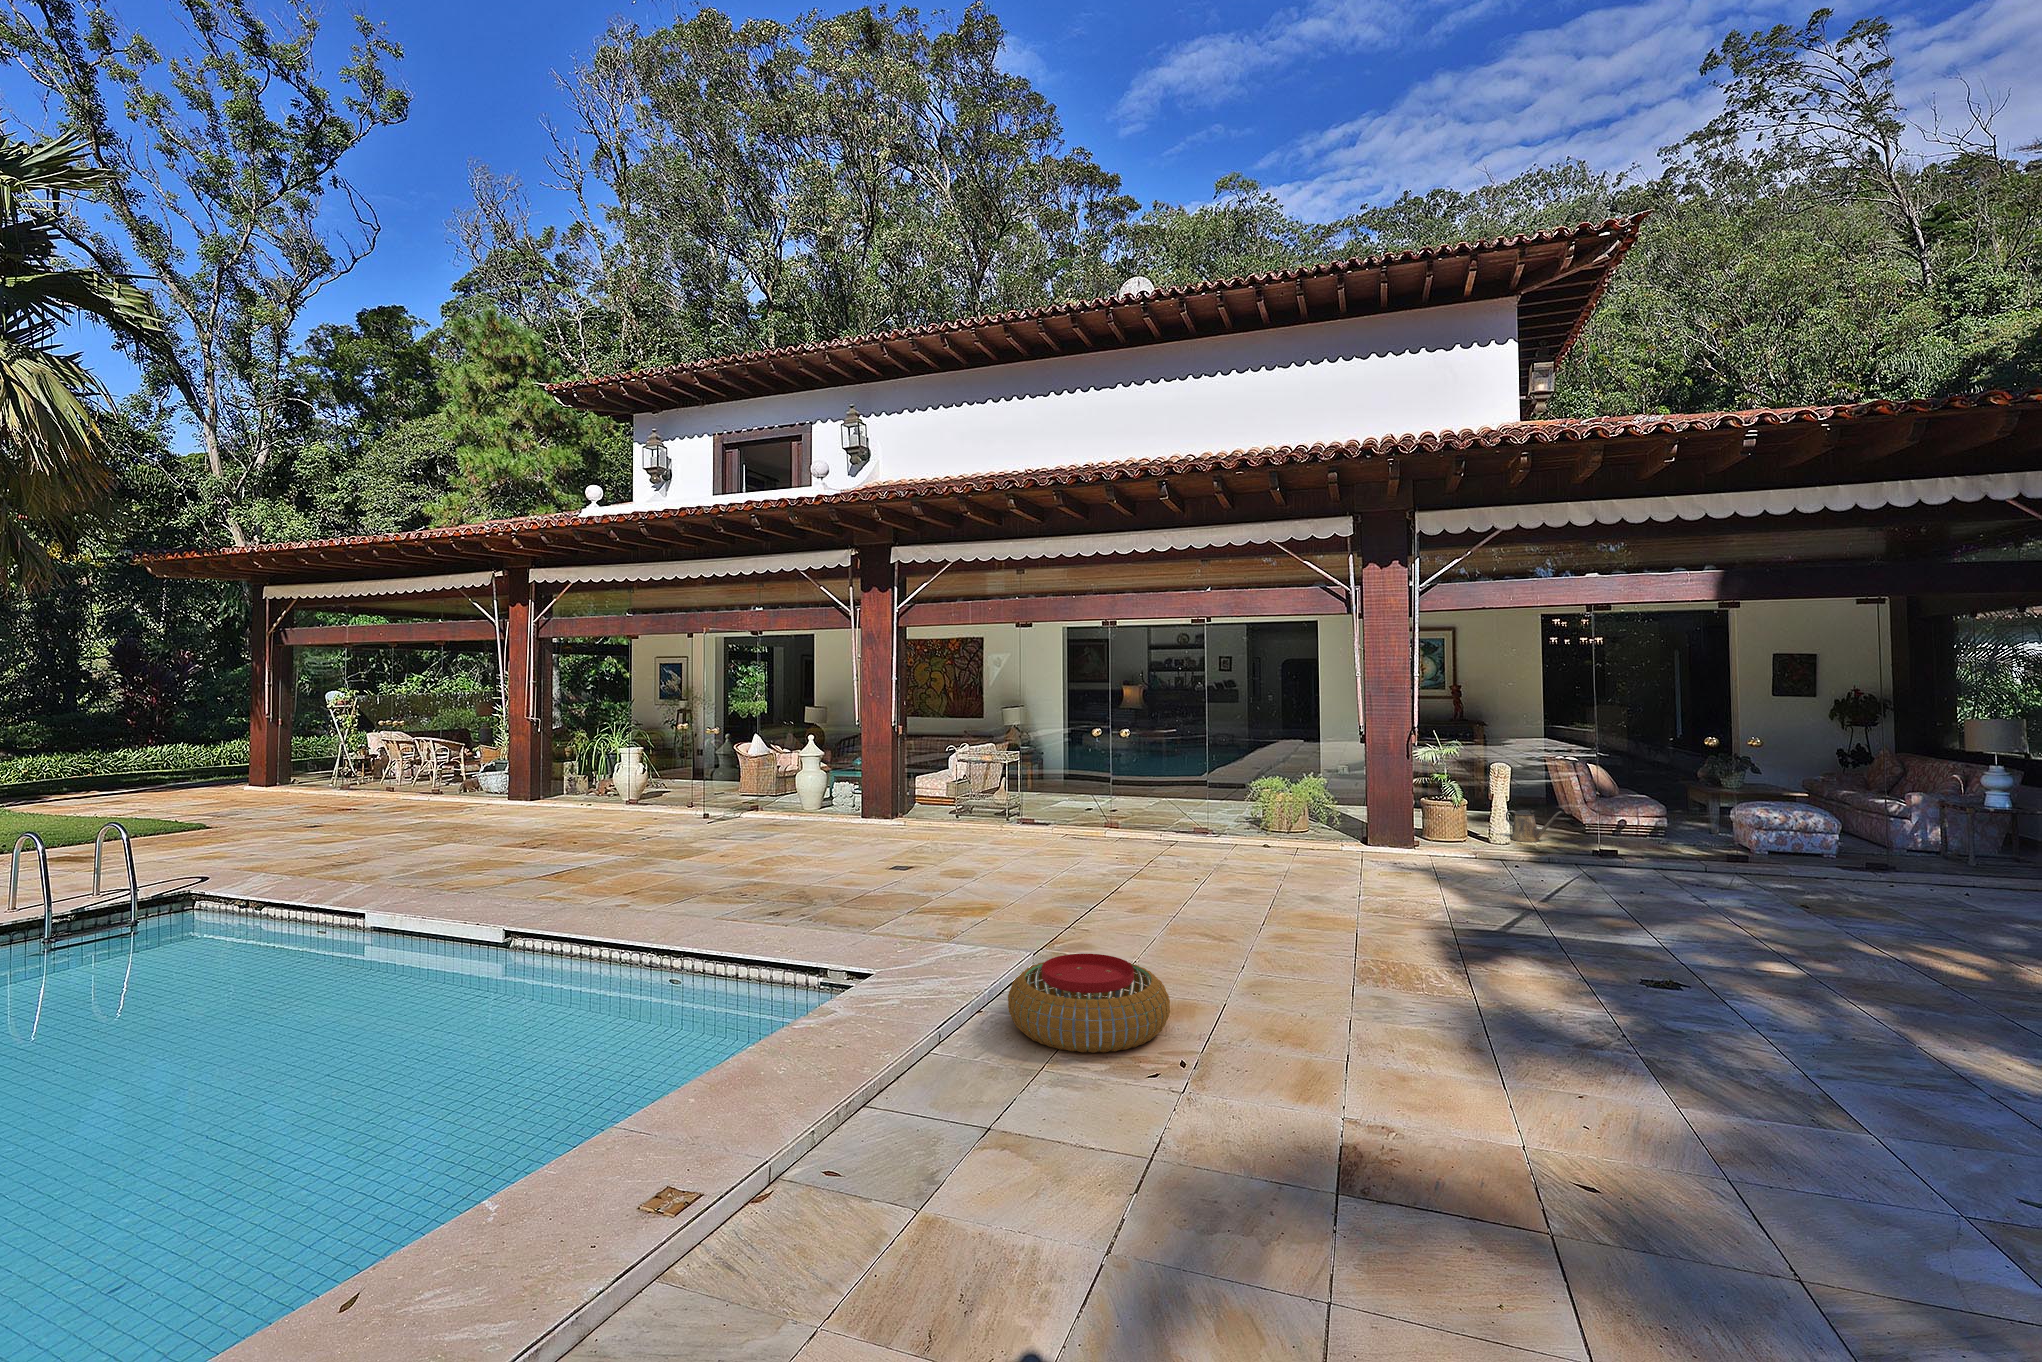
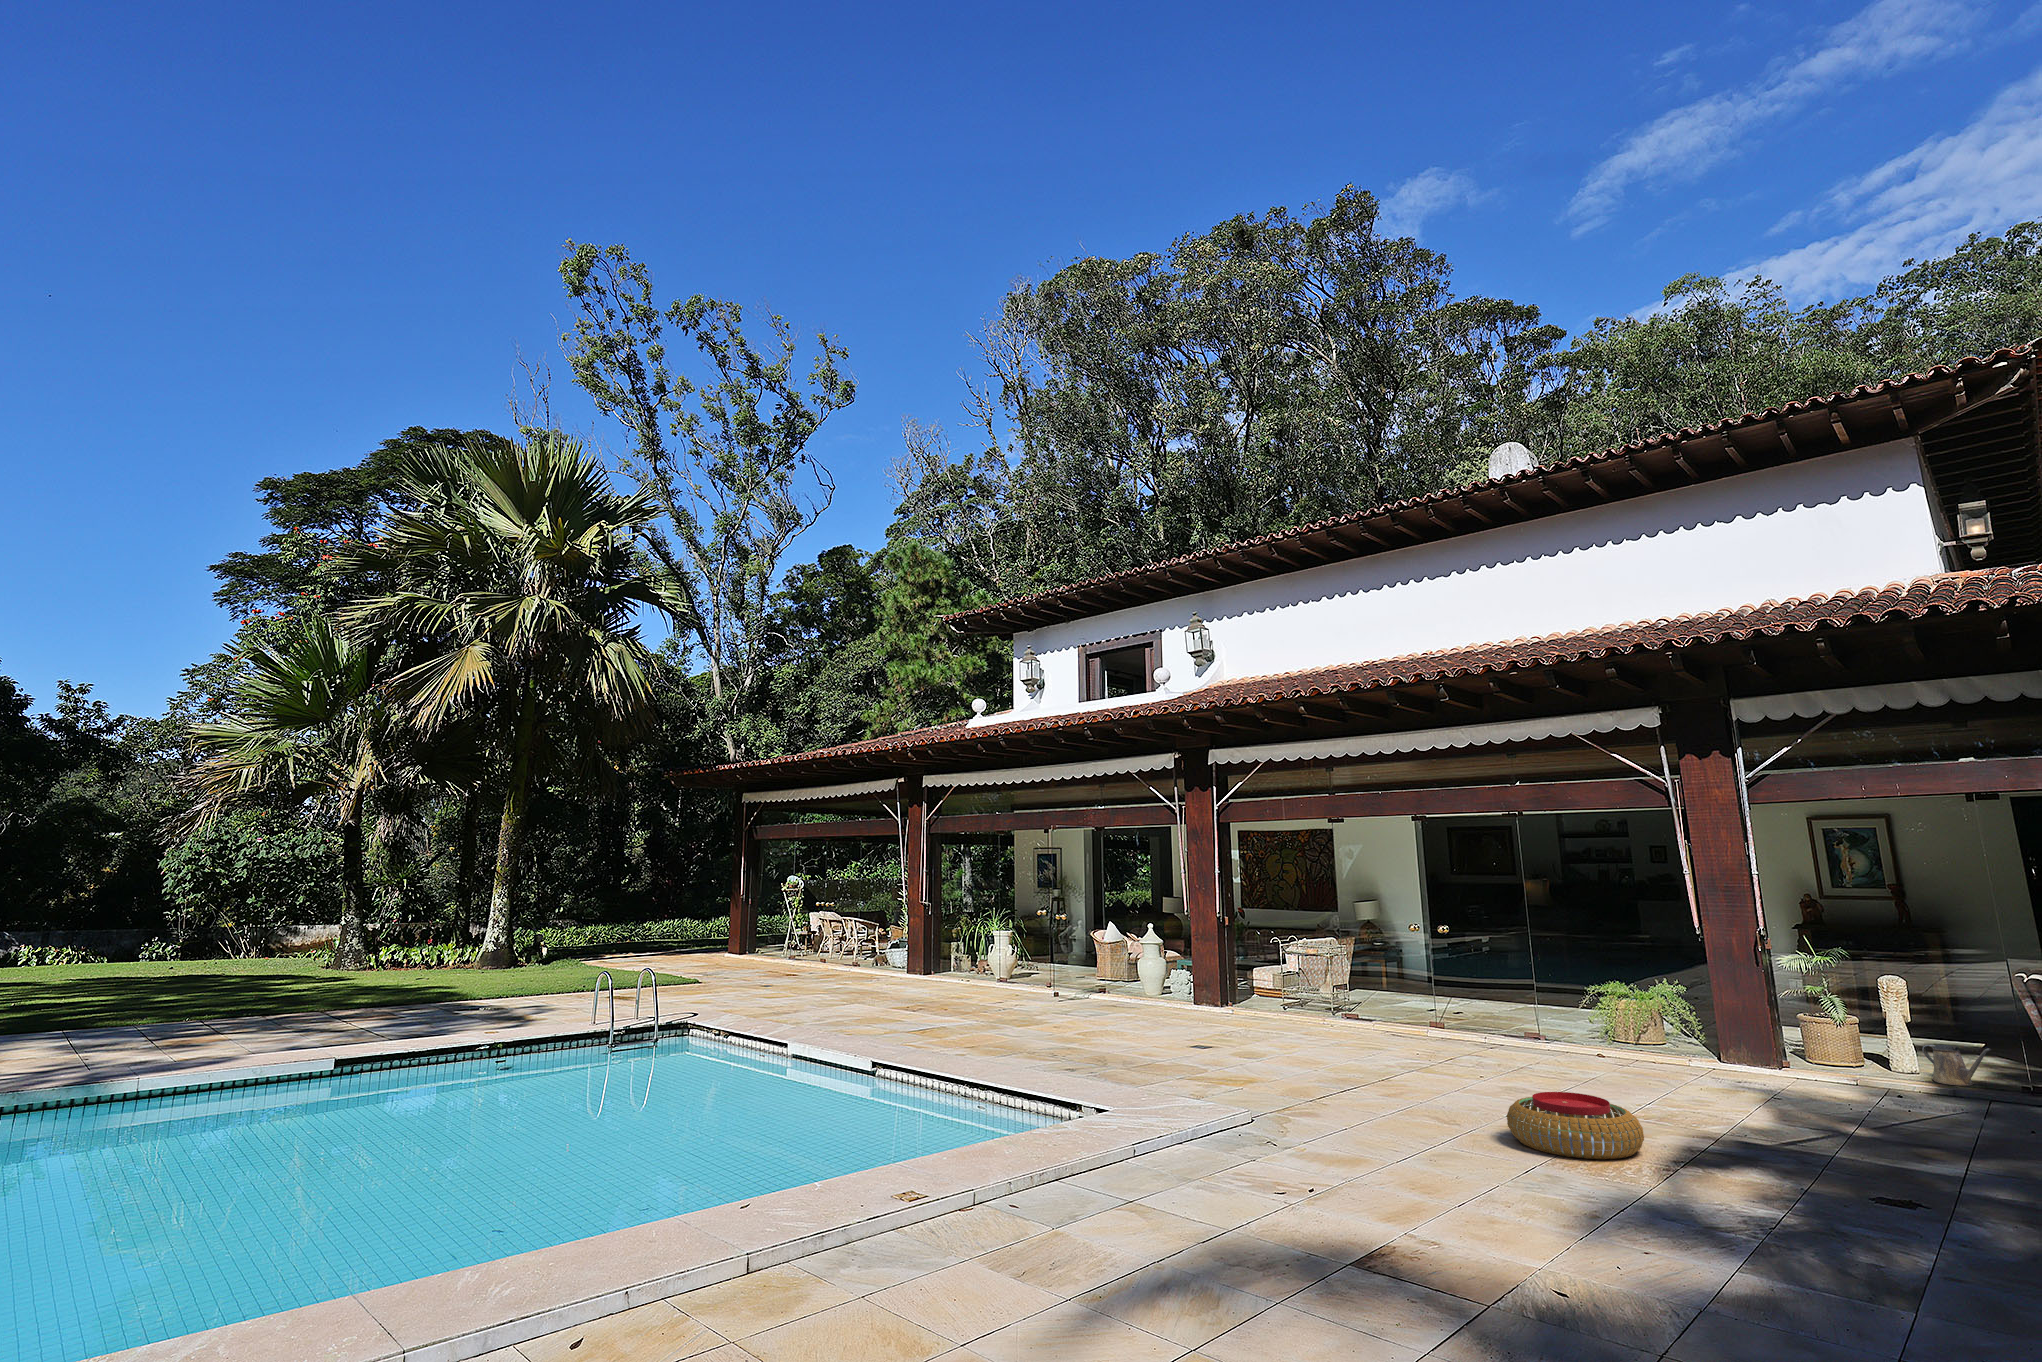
pouf: present [1008,954,1170,1053] -> present [1507,1092,1644,1159]

